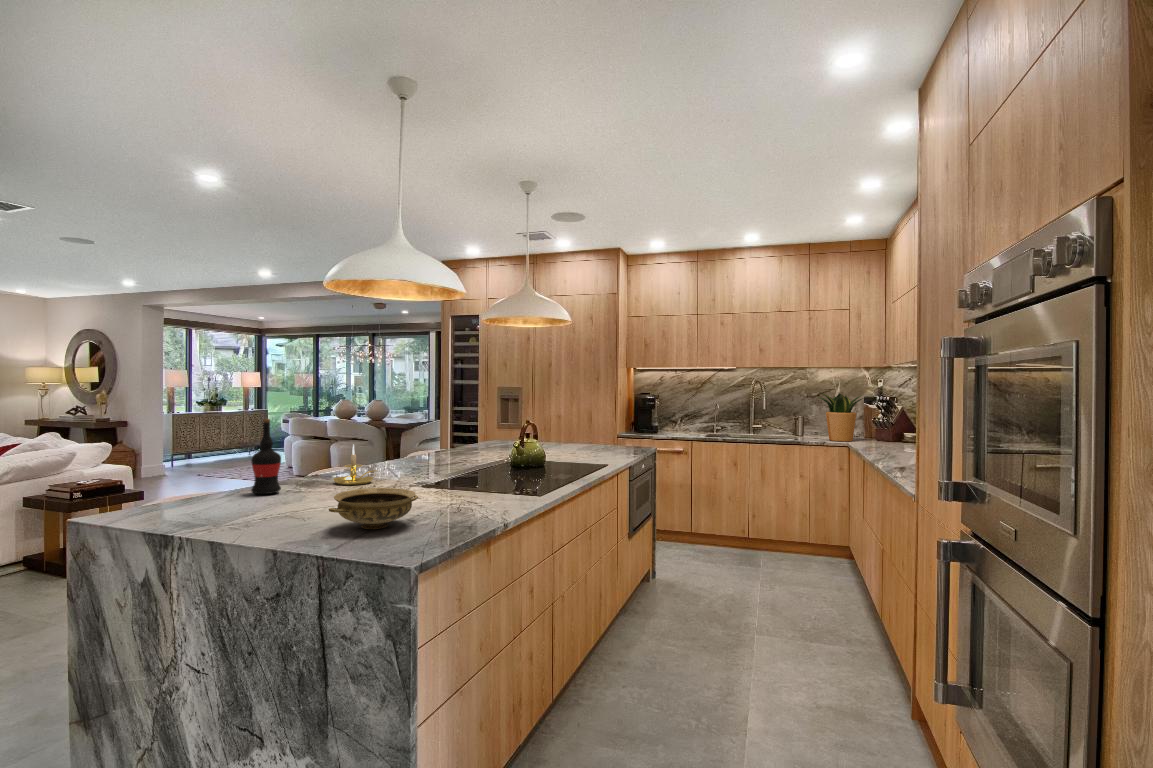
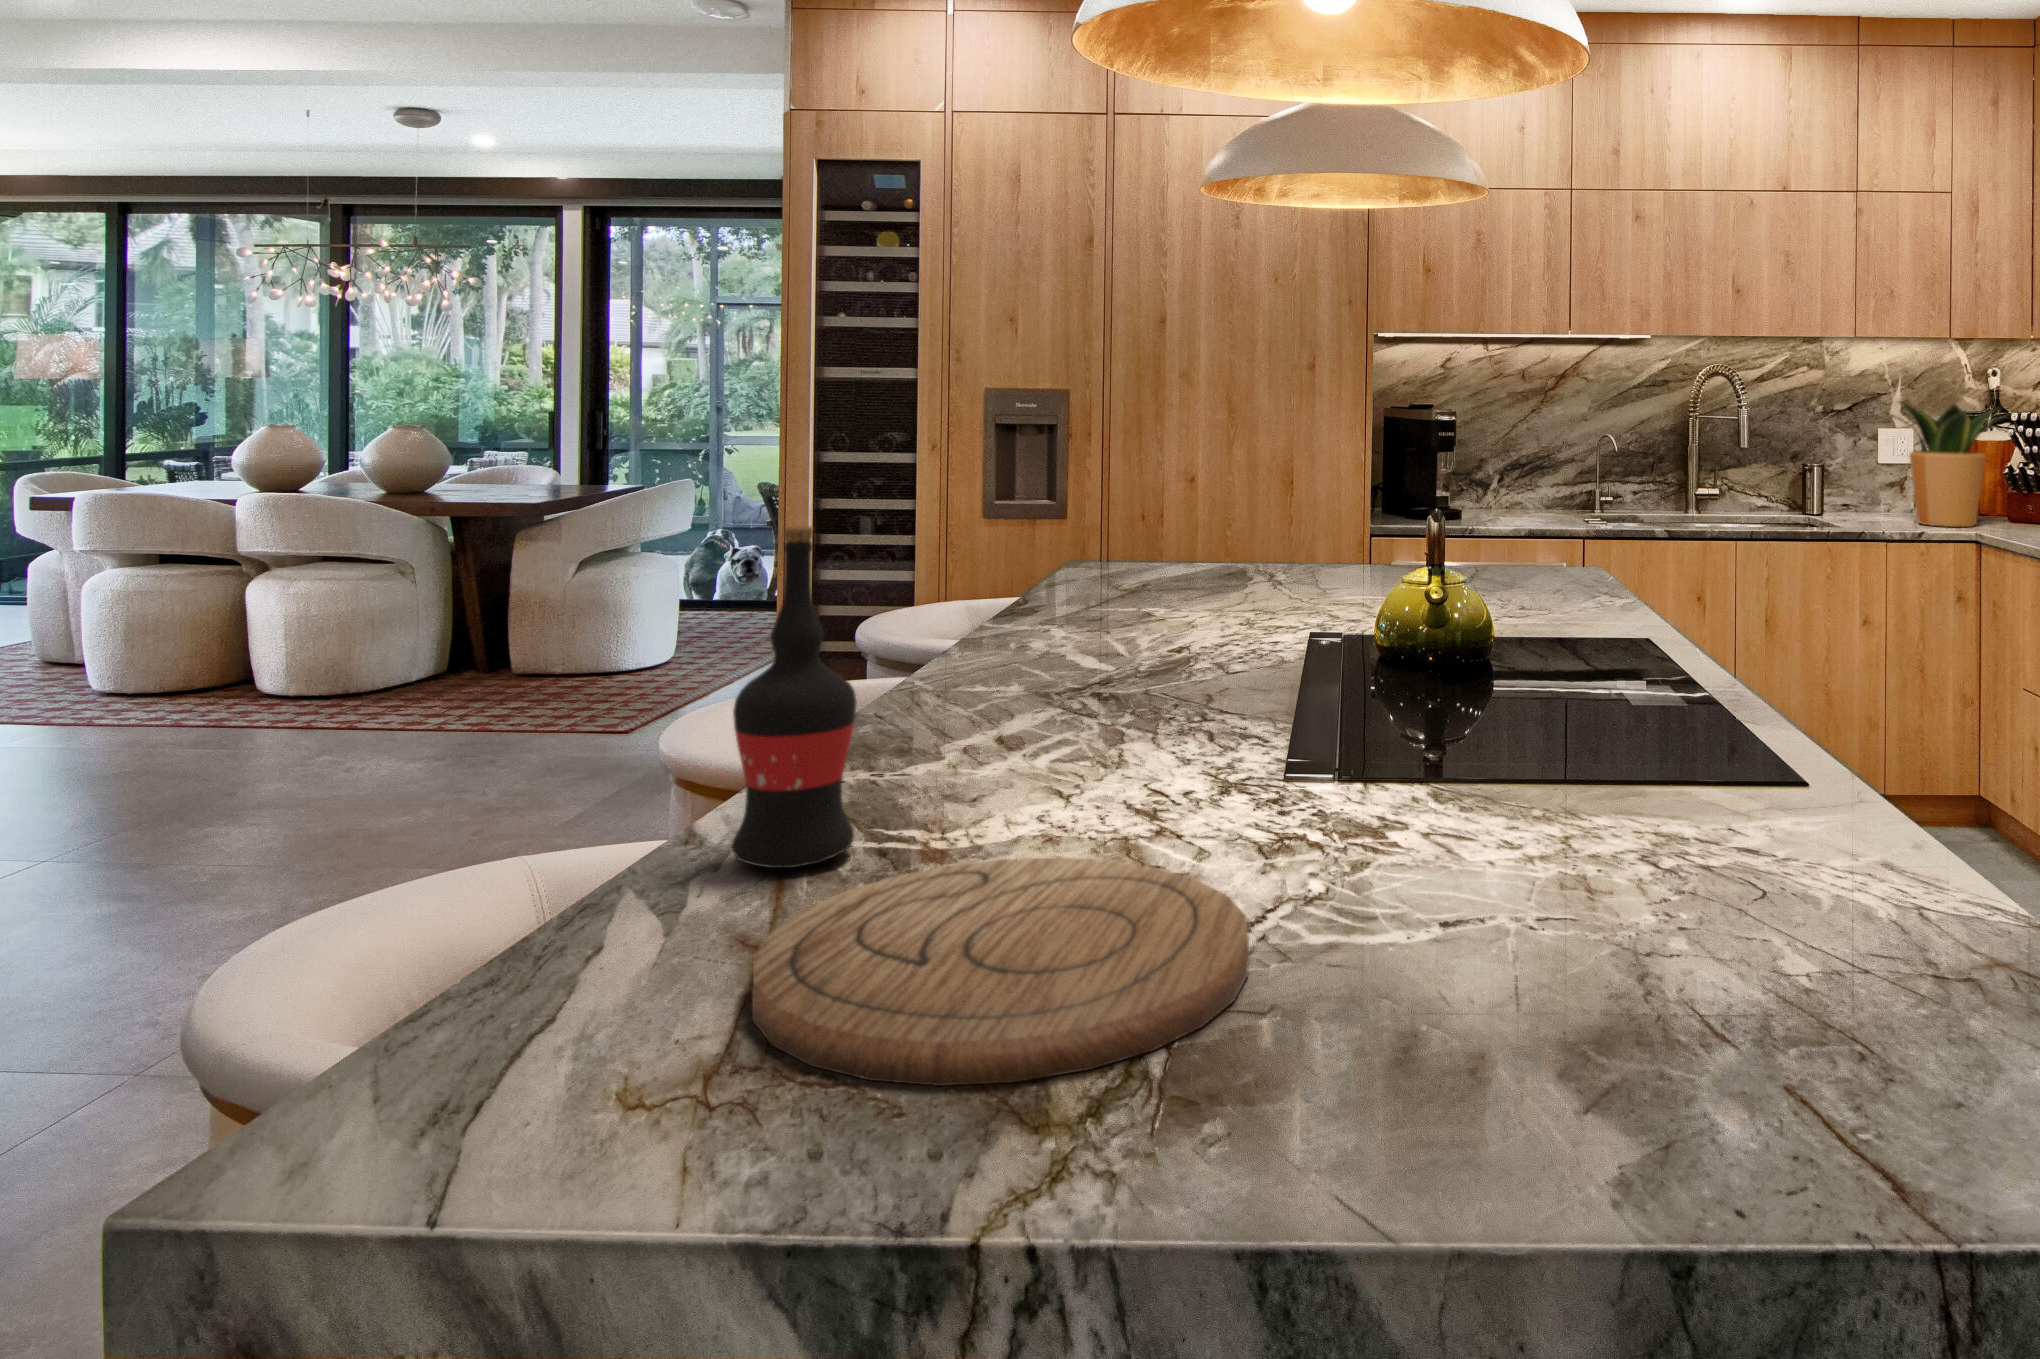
candle holder: present [333,444,376,485] -> none [951,612,1129,779]
ceramic bowl: present [329,488,418,529] -> none [1546,812,1896,1021]
cutting board: none [201,494,316,523] -> present [752,858,1249,1086]

